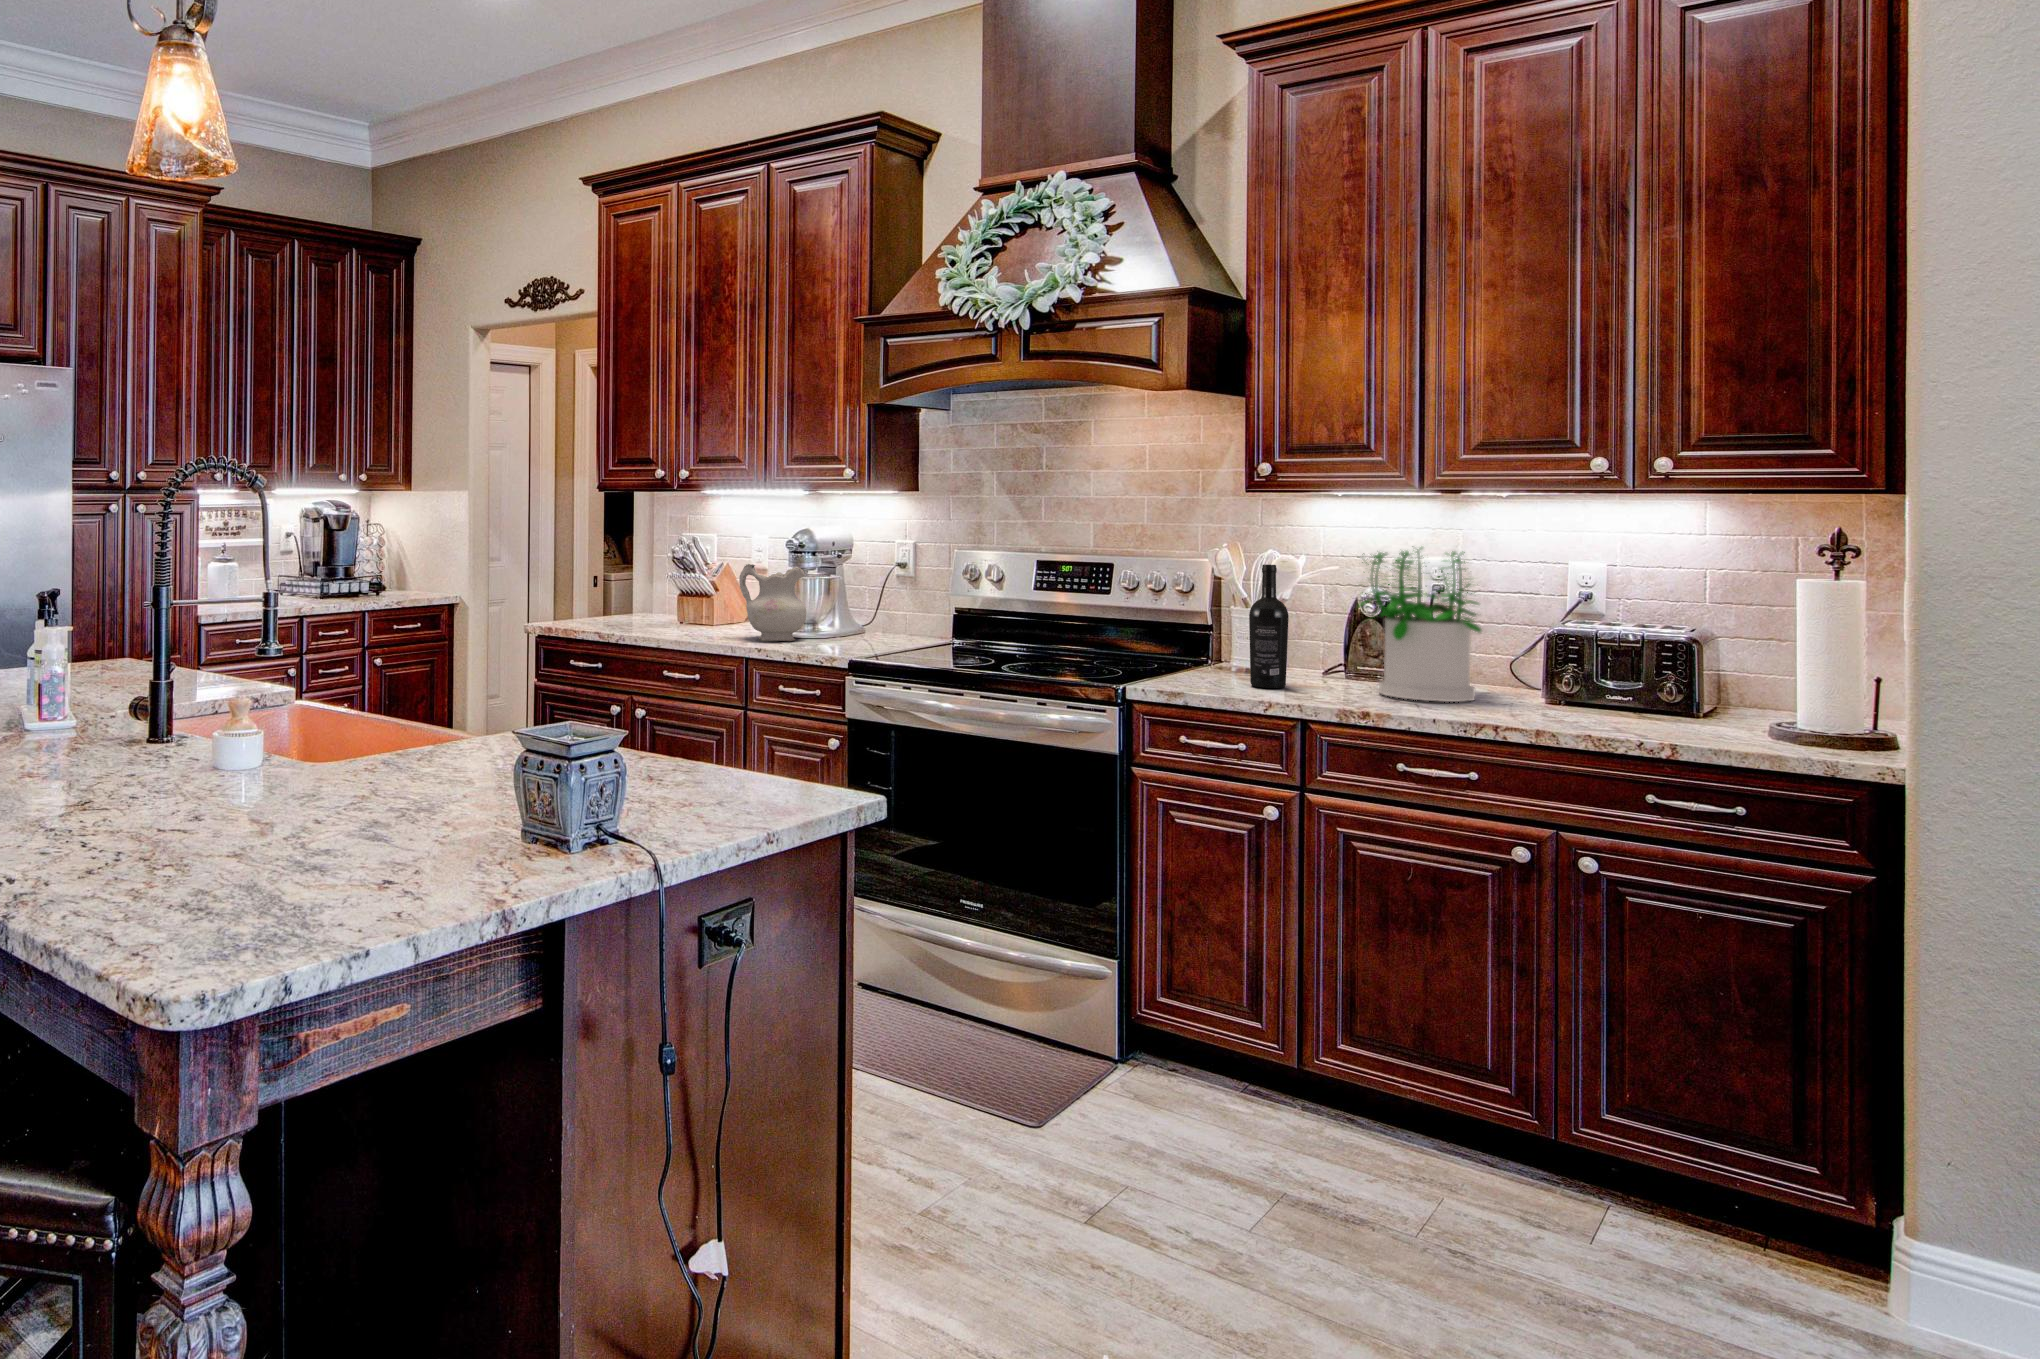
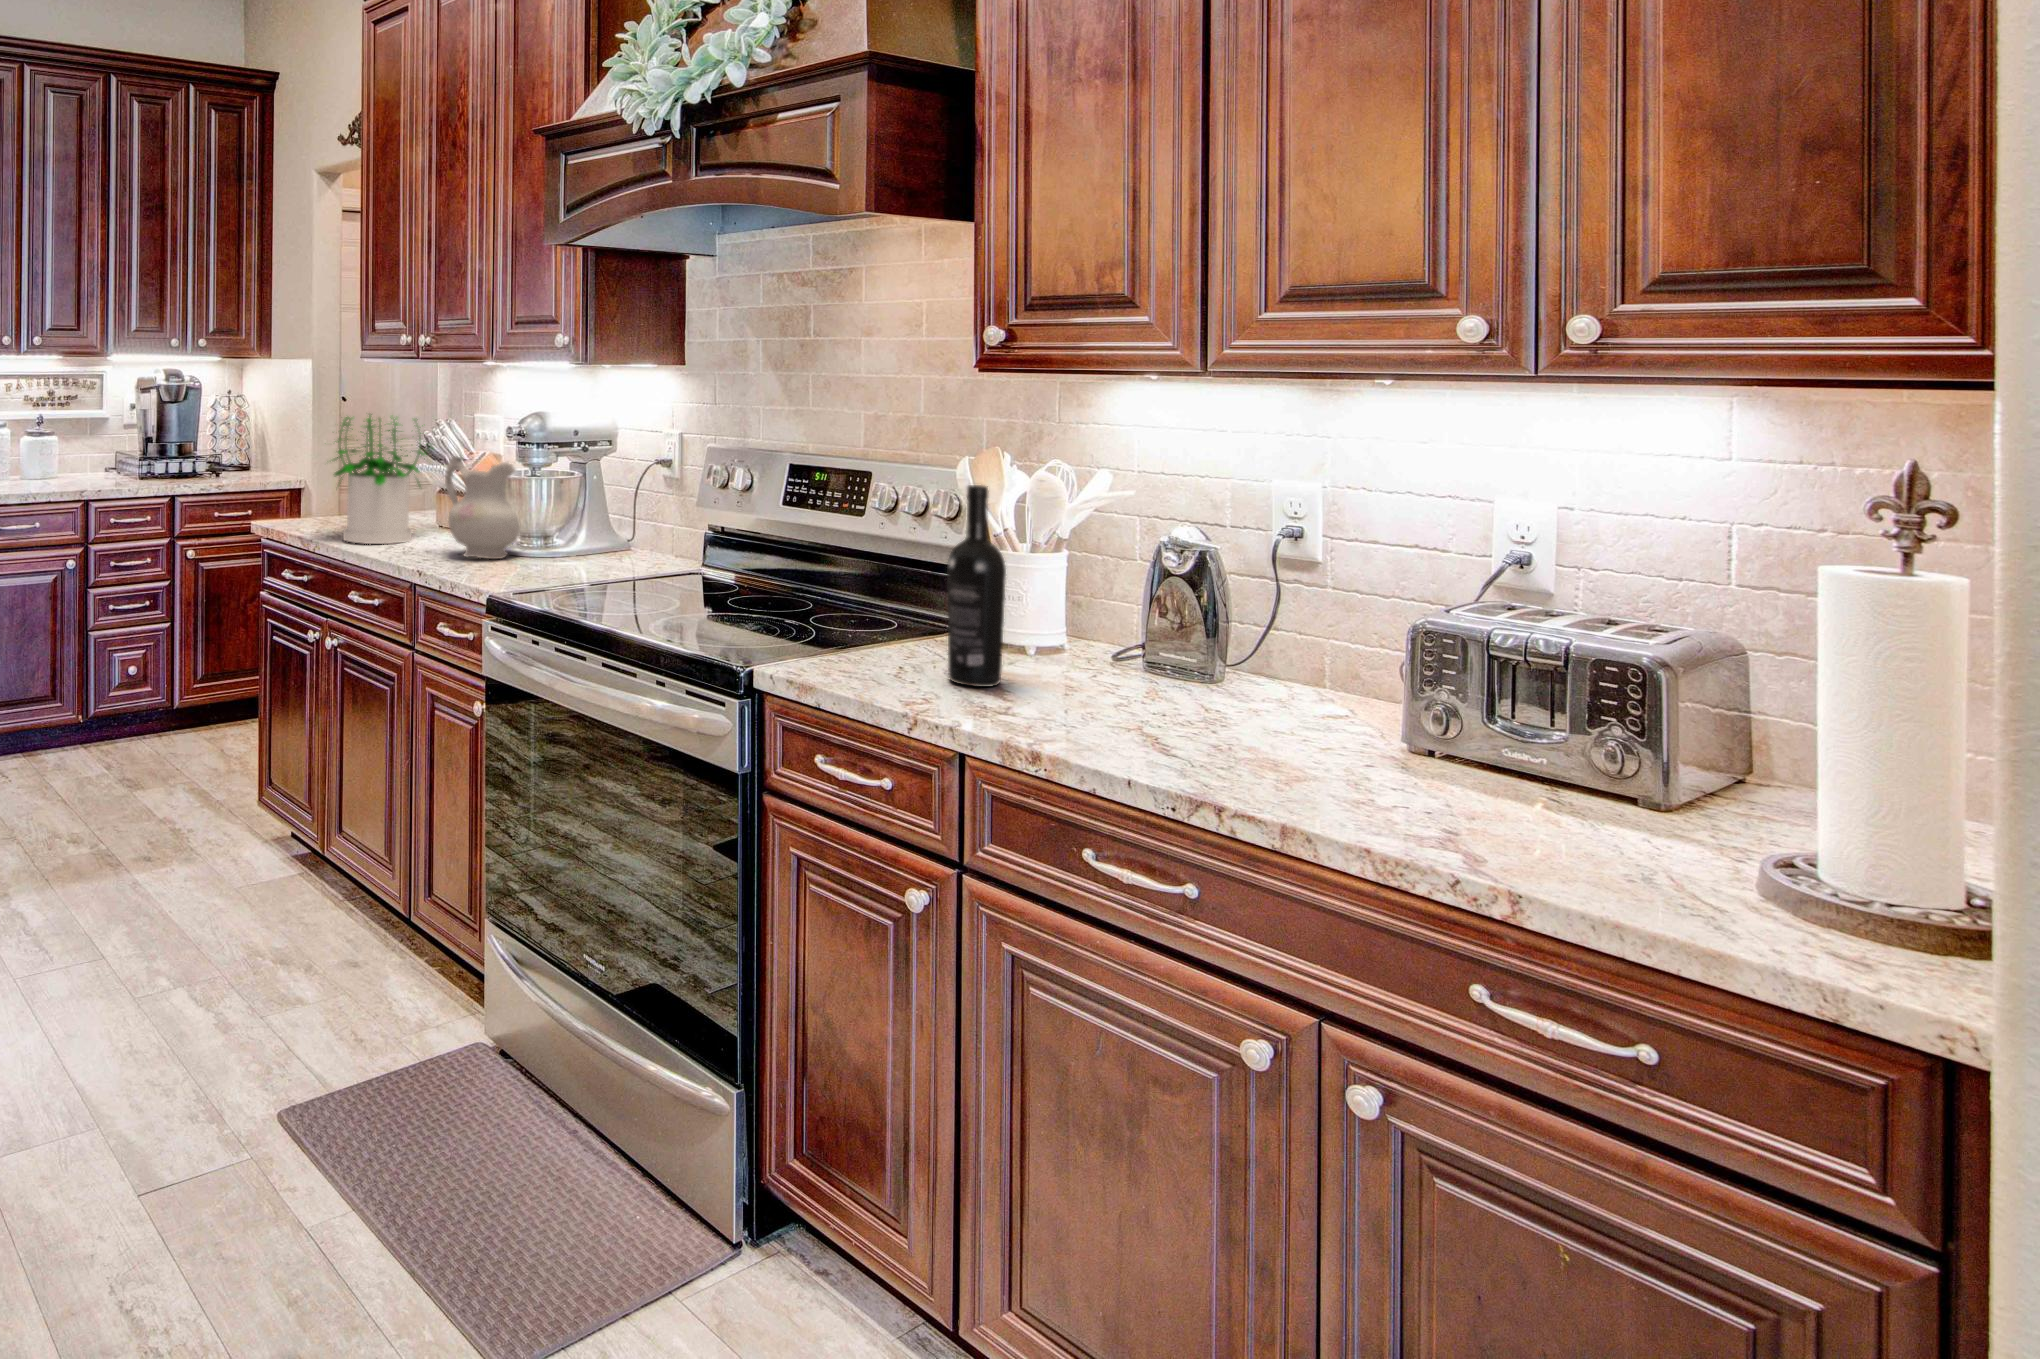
potted plant: present [1359,548,1481,702] -> present [332,414,427,544]

